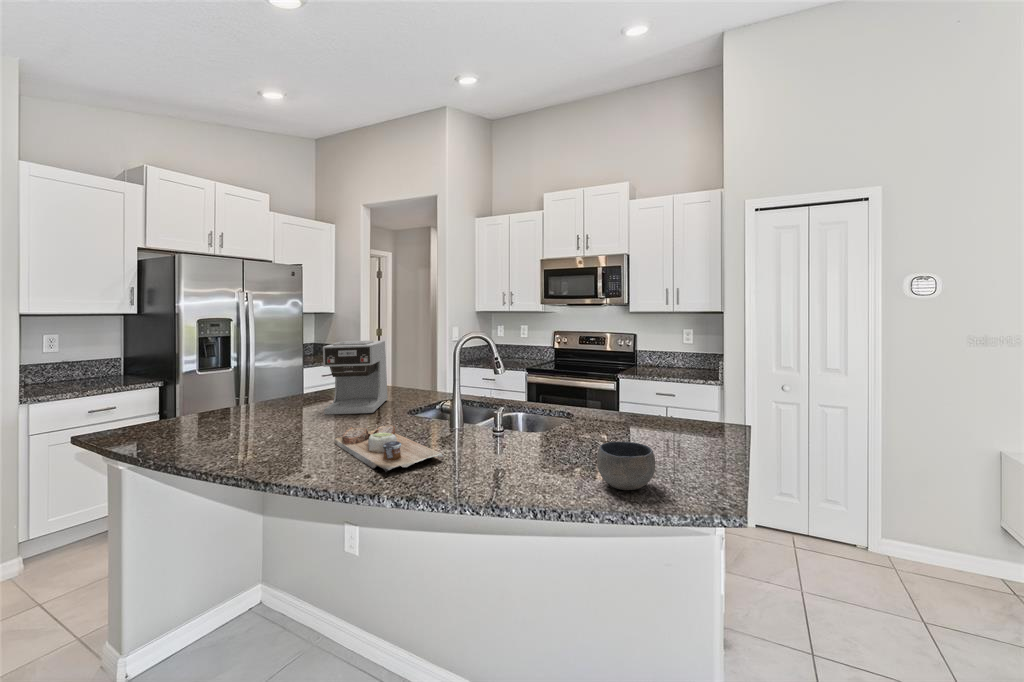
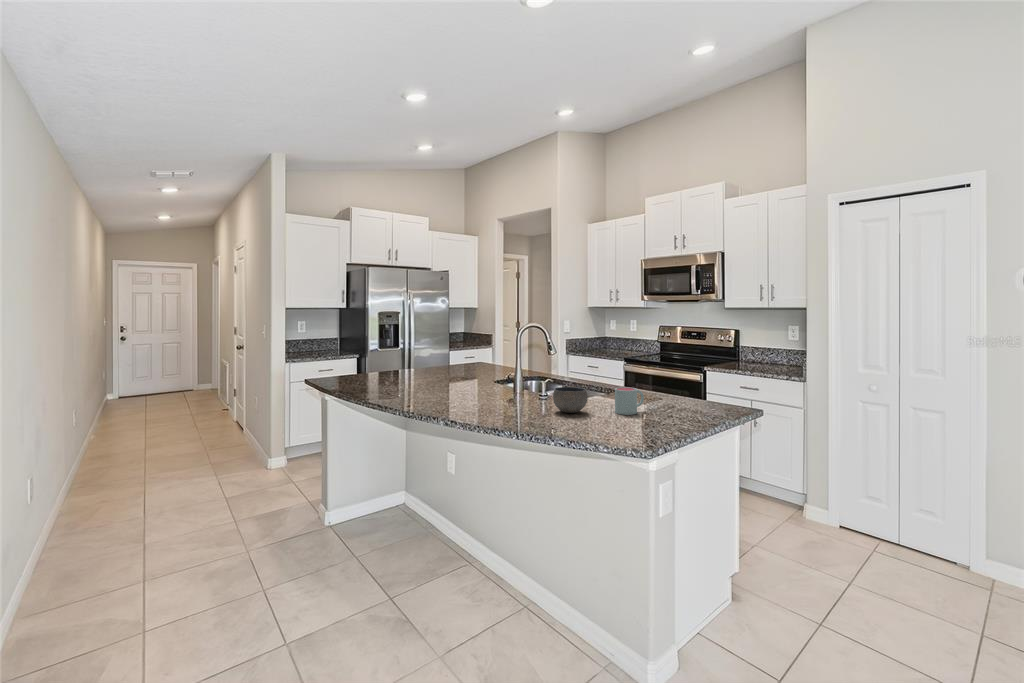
coffee maker: present [323,340,388,415] -> none [440,328,485,376]
cutting board: present [335,425,444,472] -> none [435,378,485,396]
mug: none [677,433,714,480] -> present [615,387,644,415]

